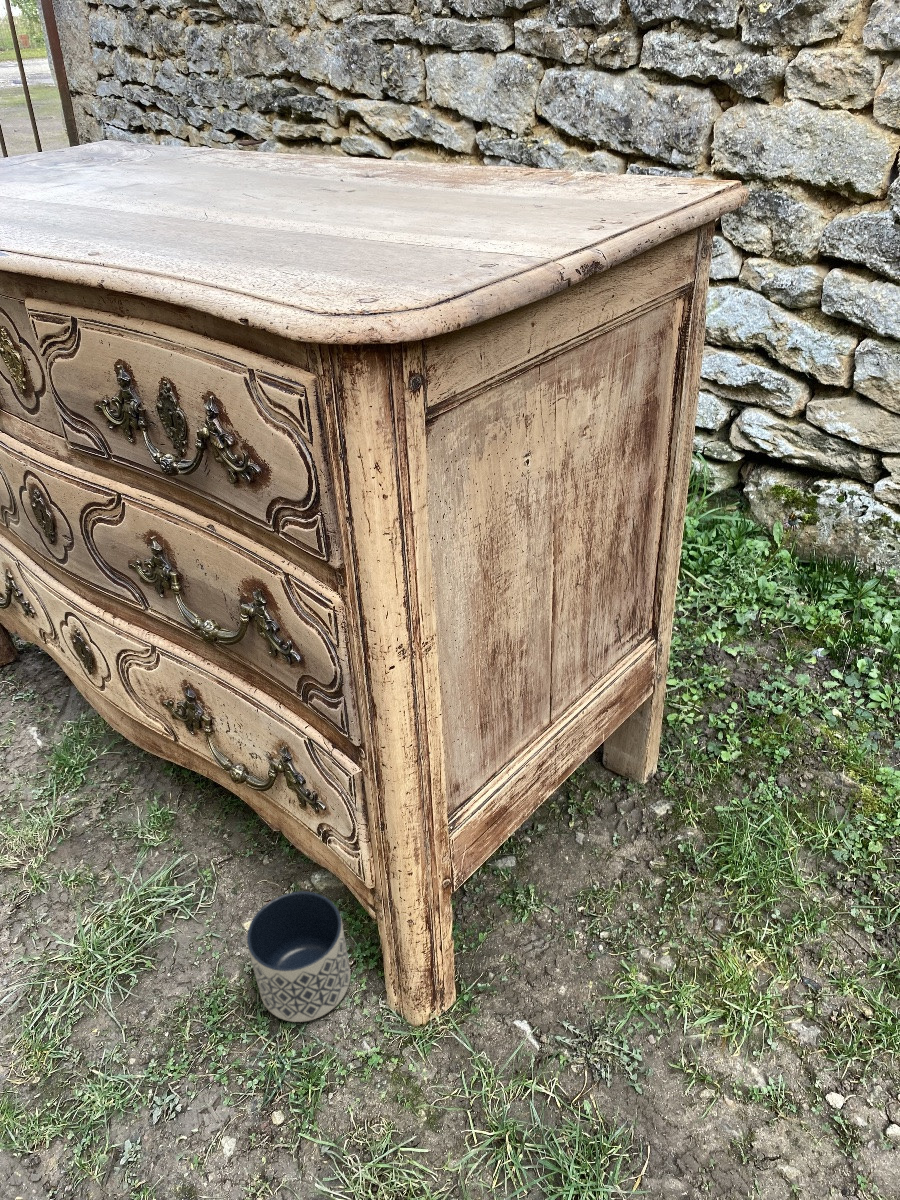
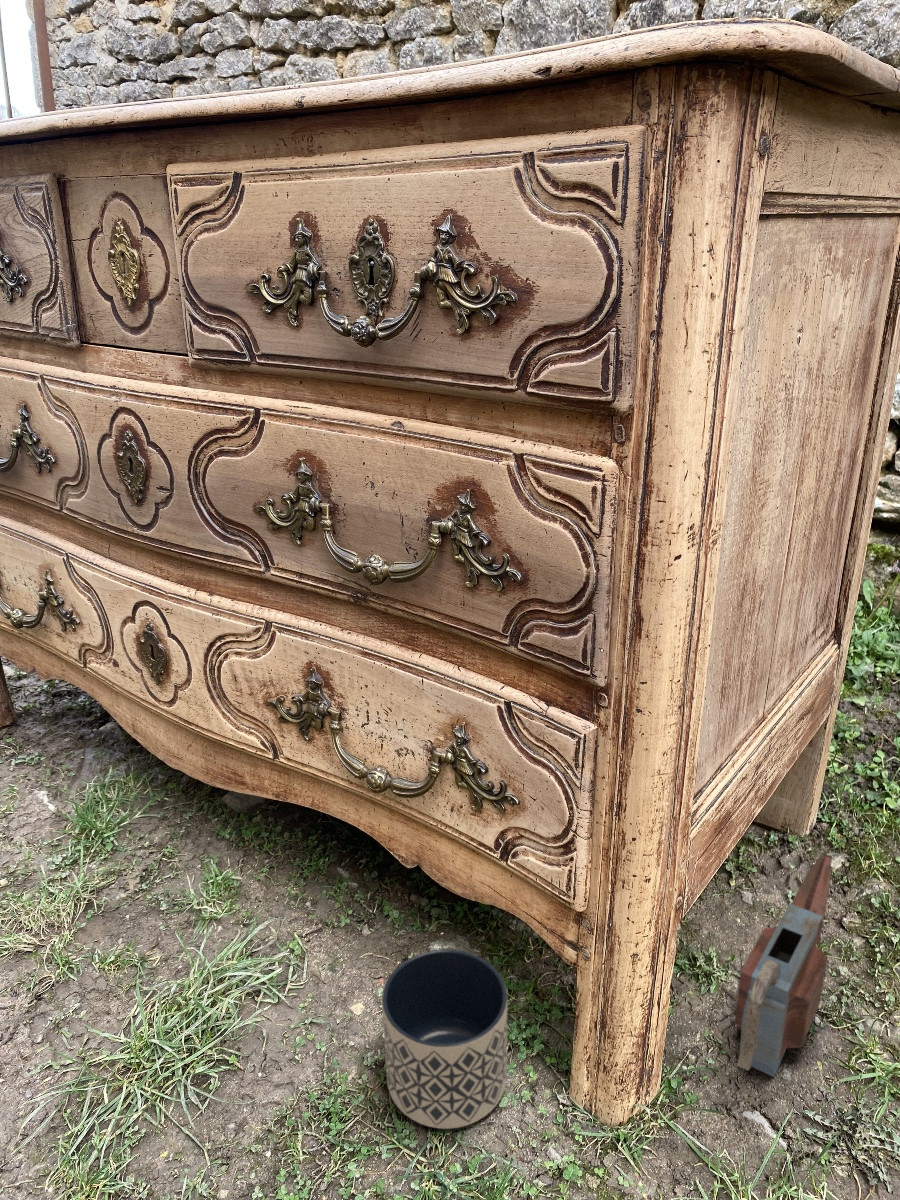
watering can: none [508,819,625,993] -> present [734,854,832,1077]

